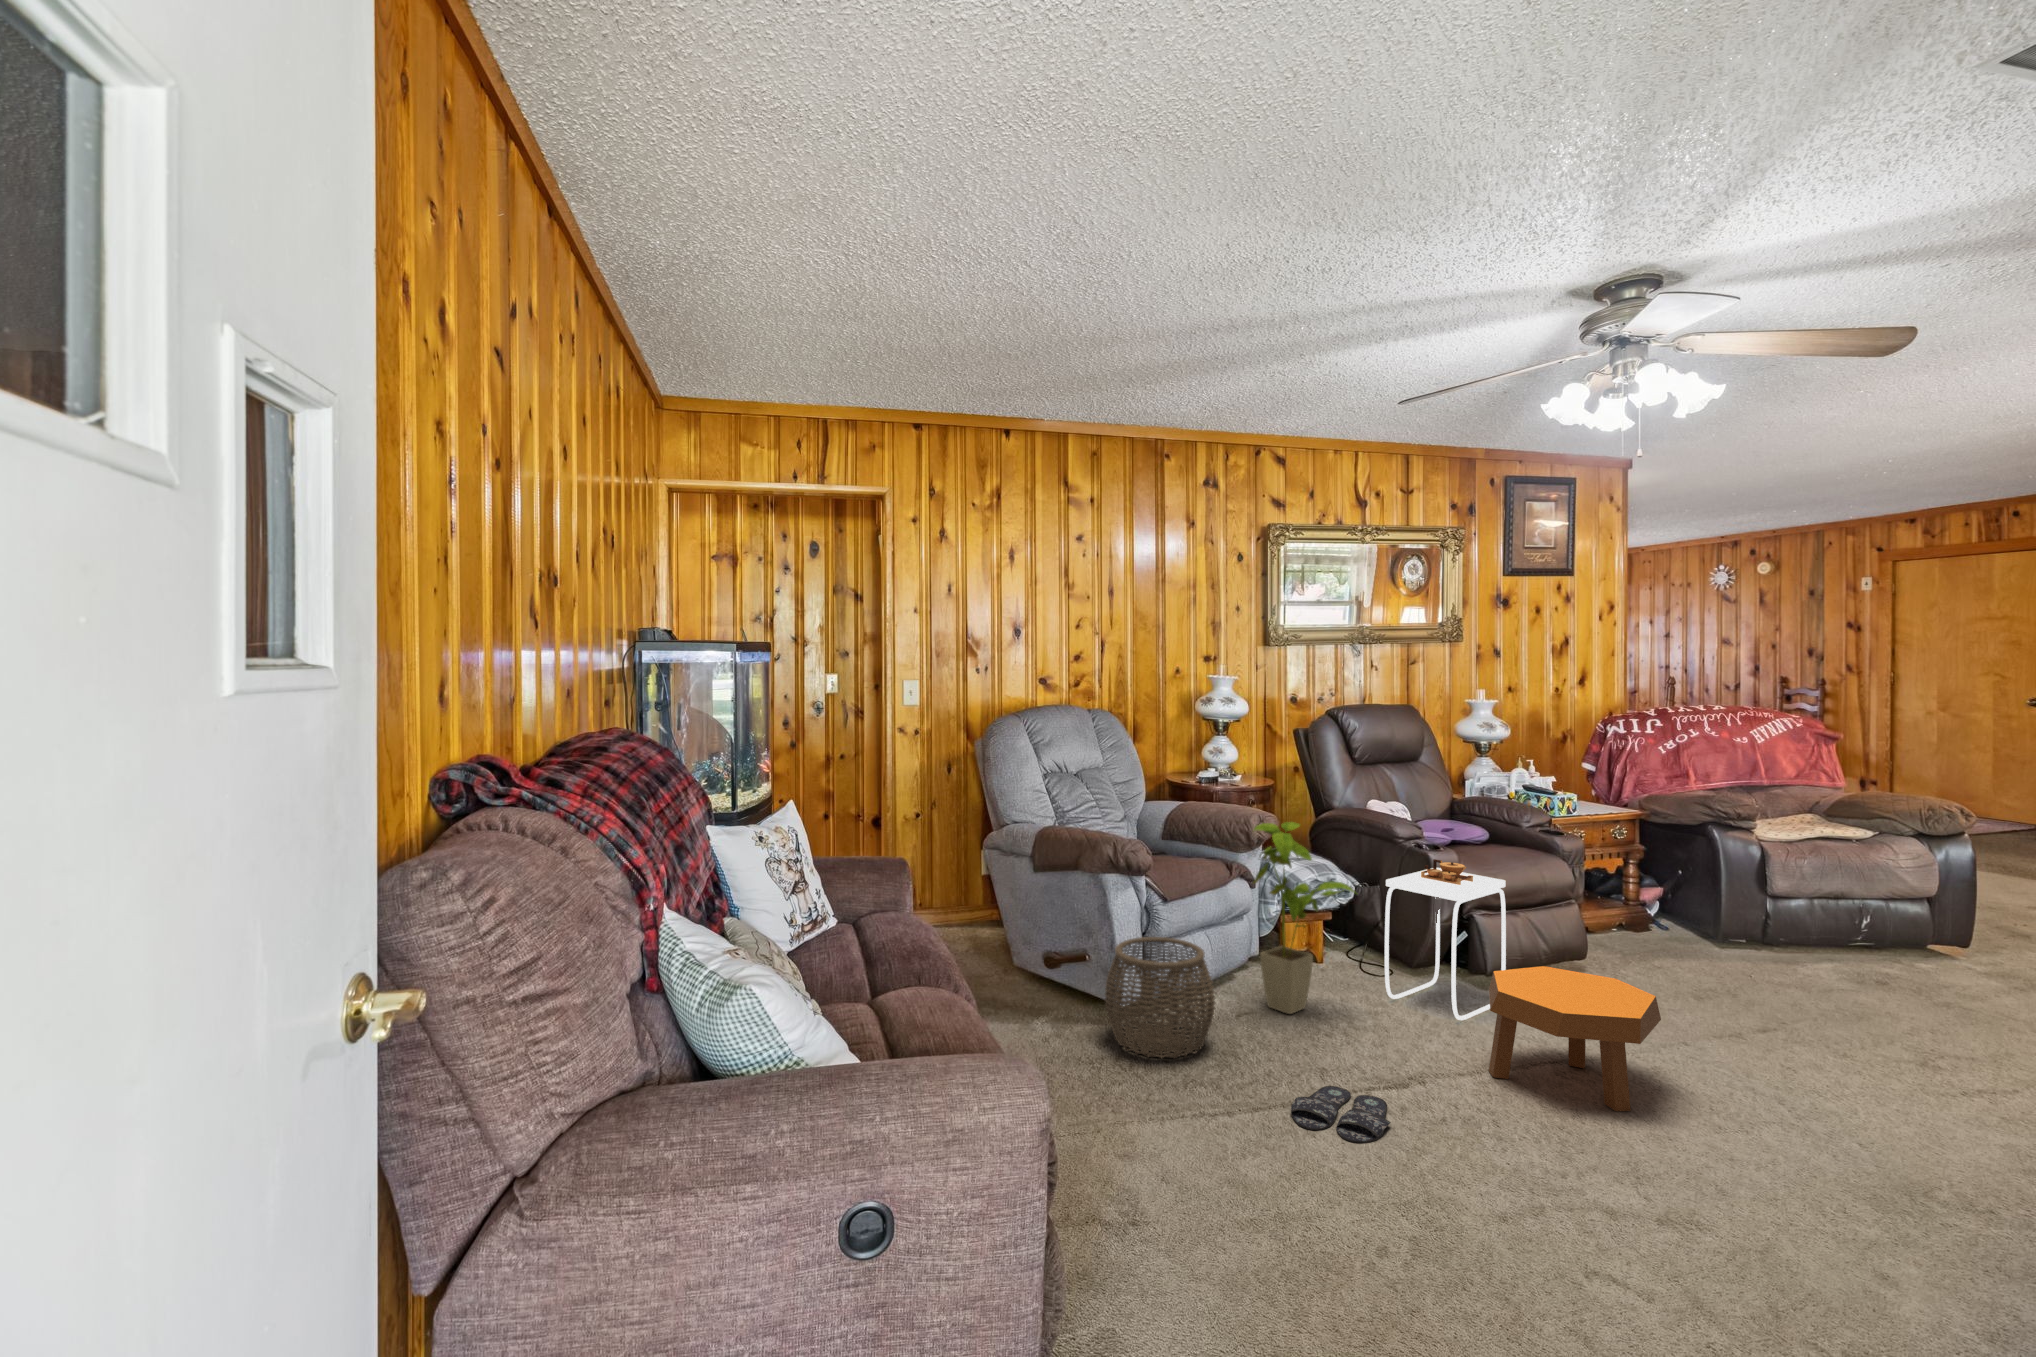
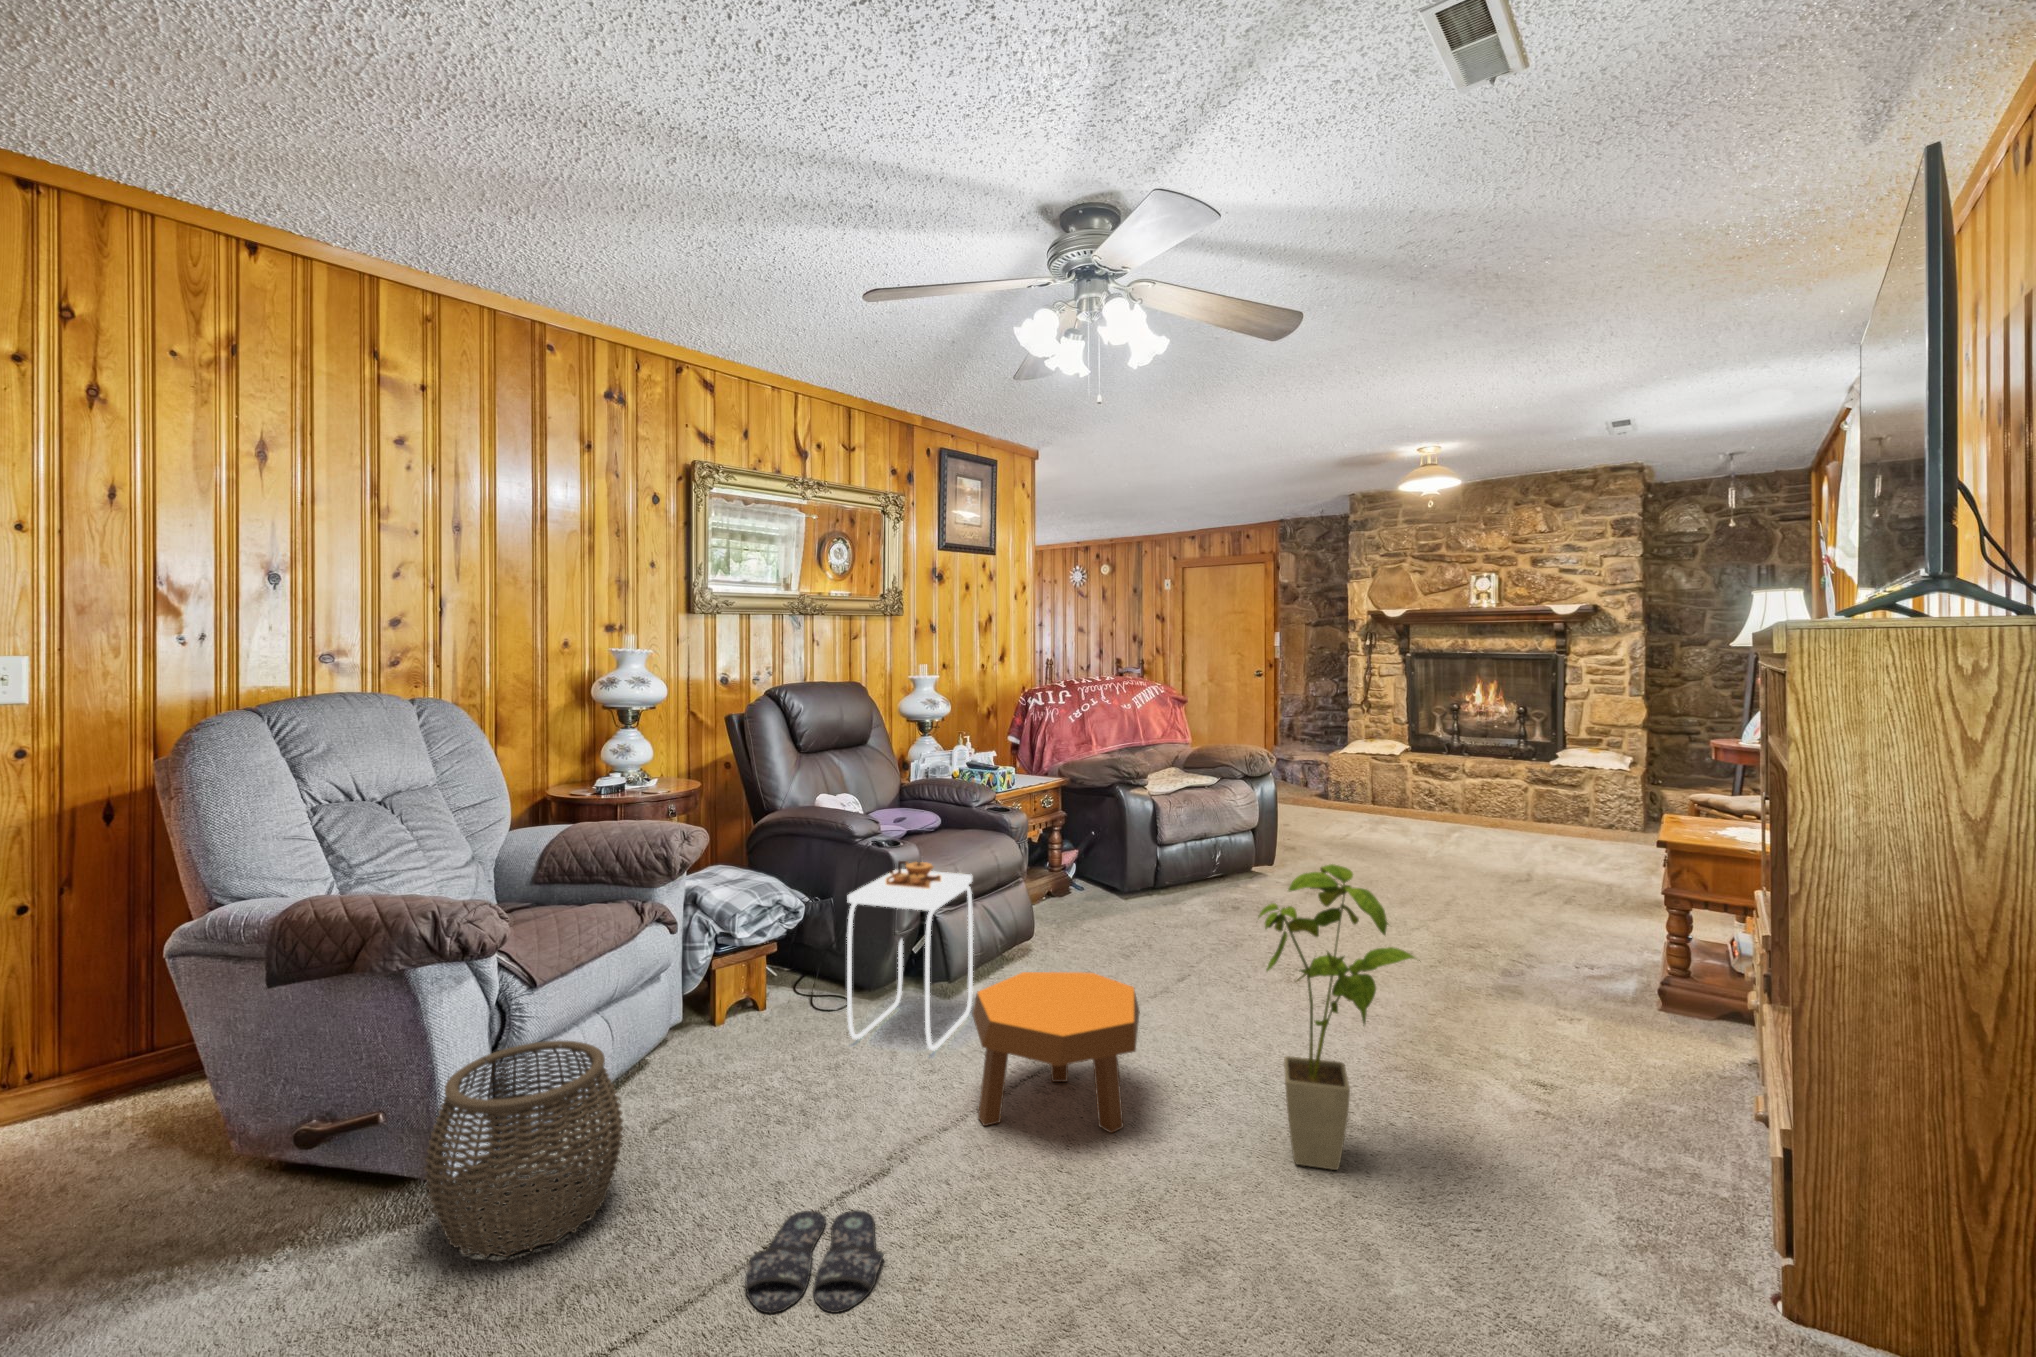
house plant: present [1253,822,1355,1014] -> present [1258,864,1420,1170]

